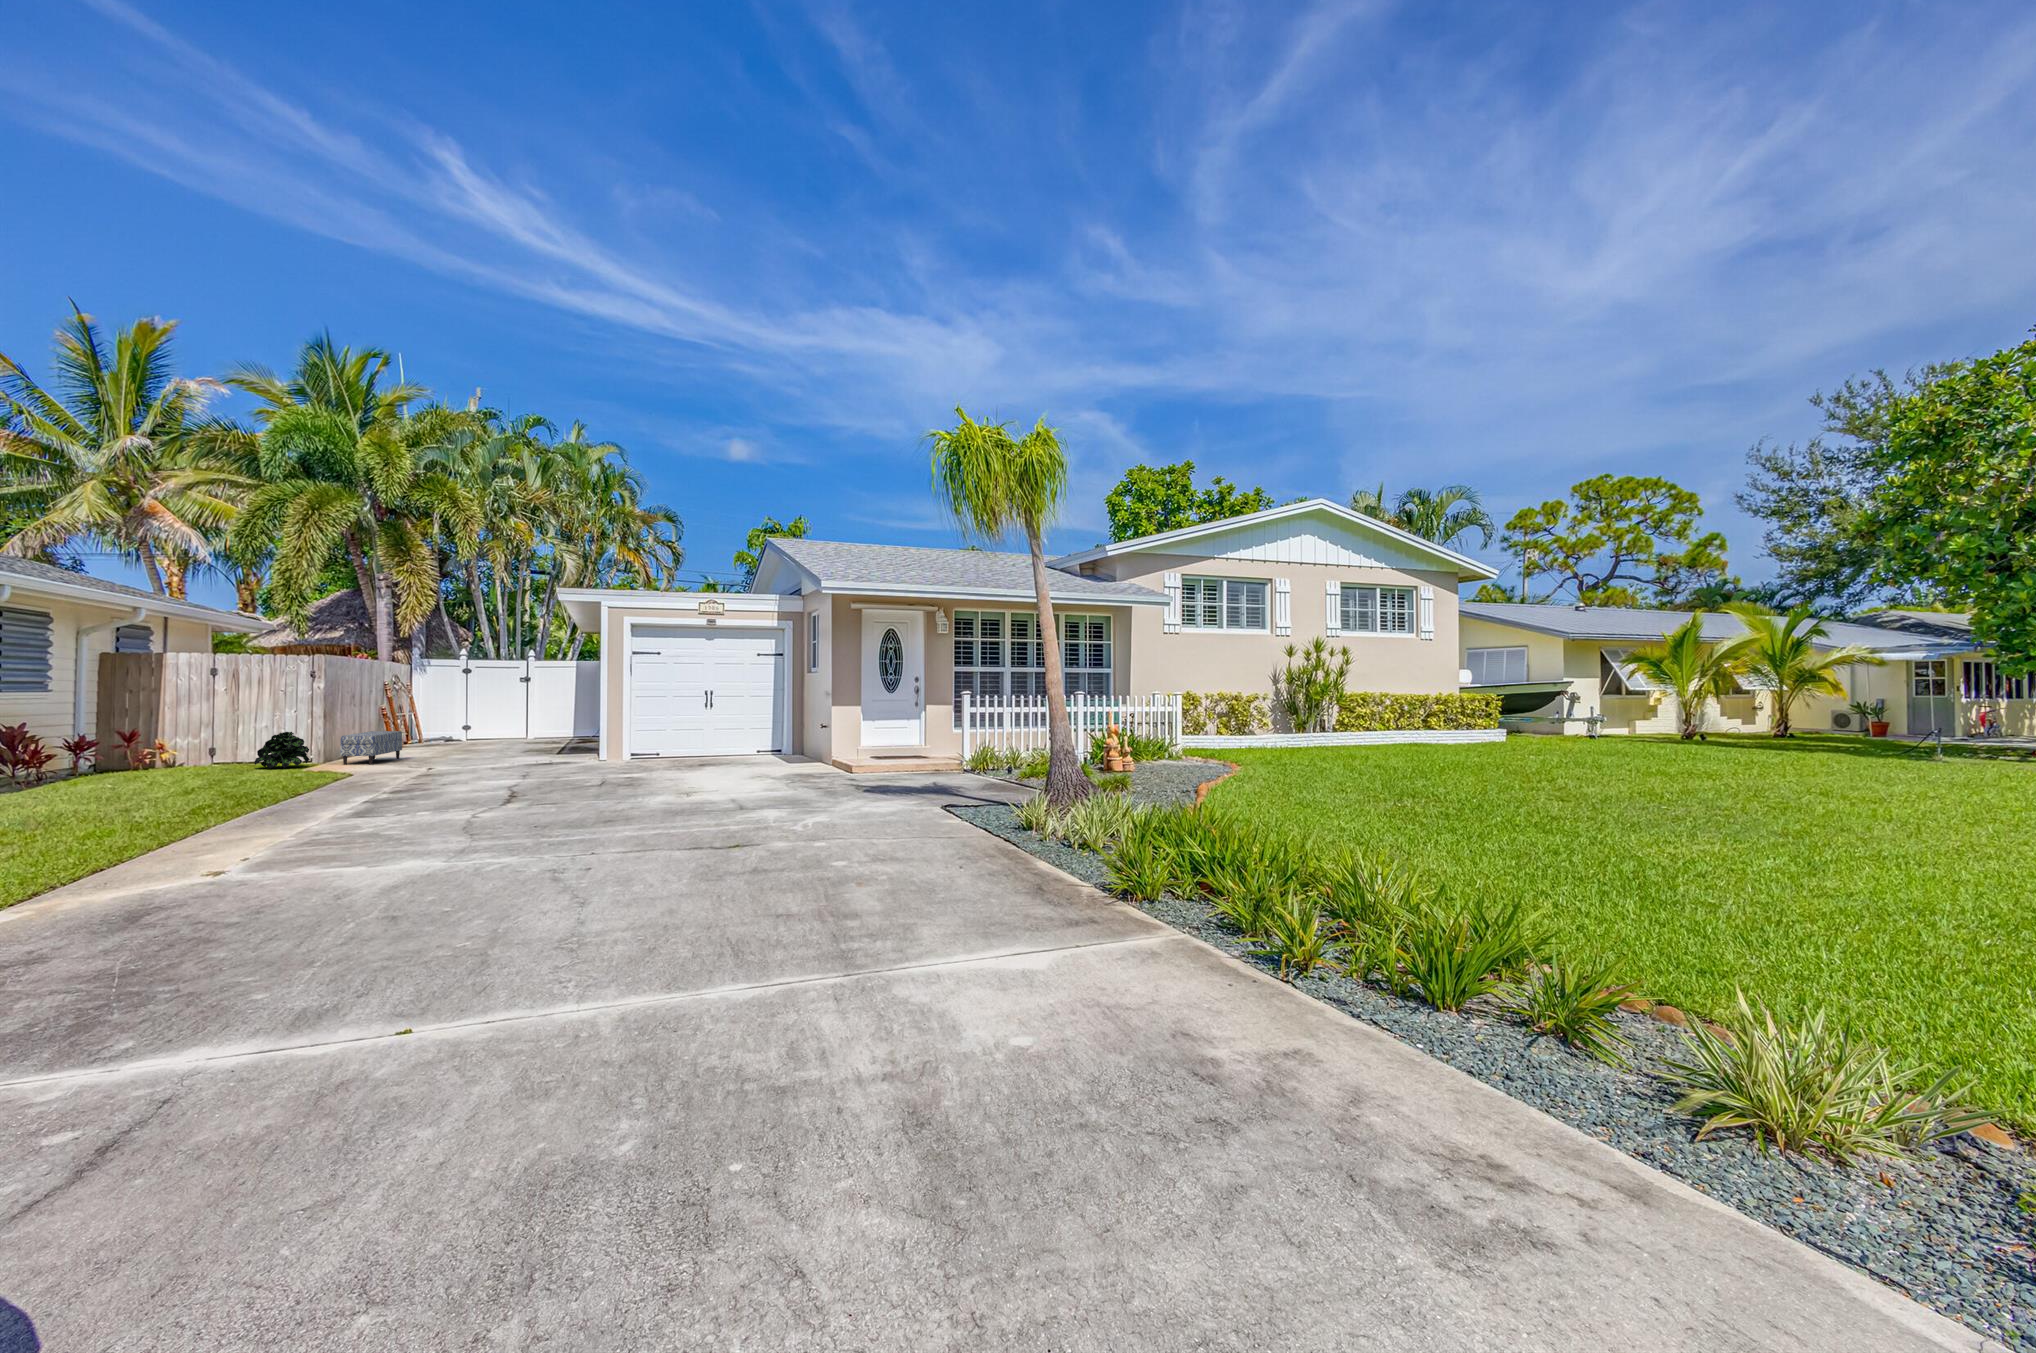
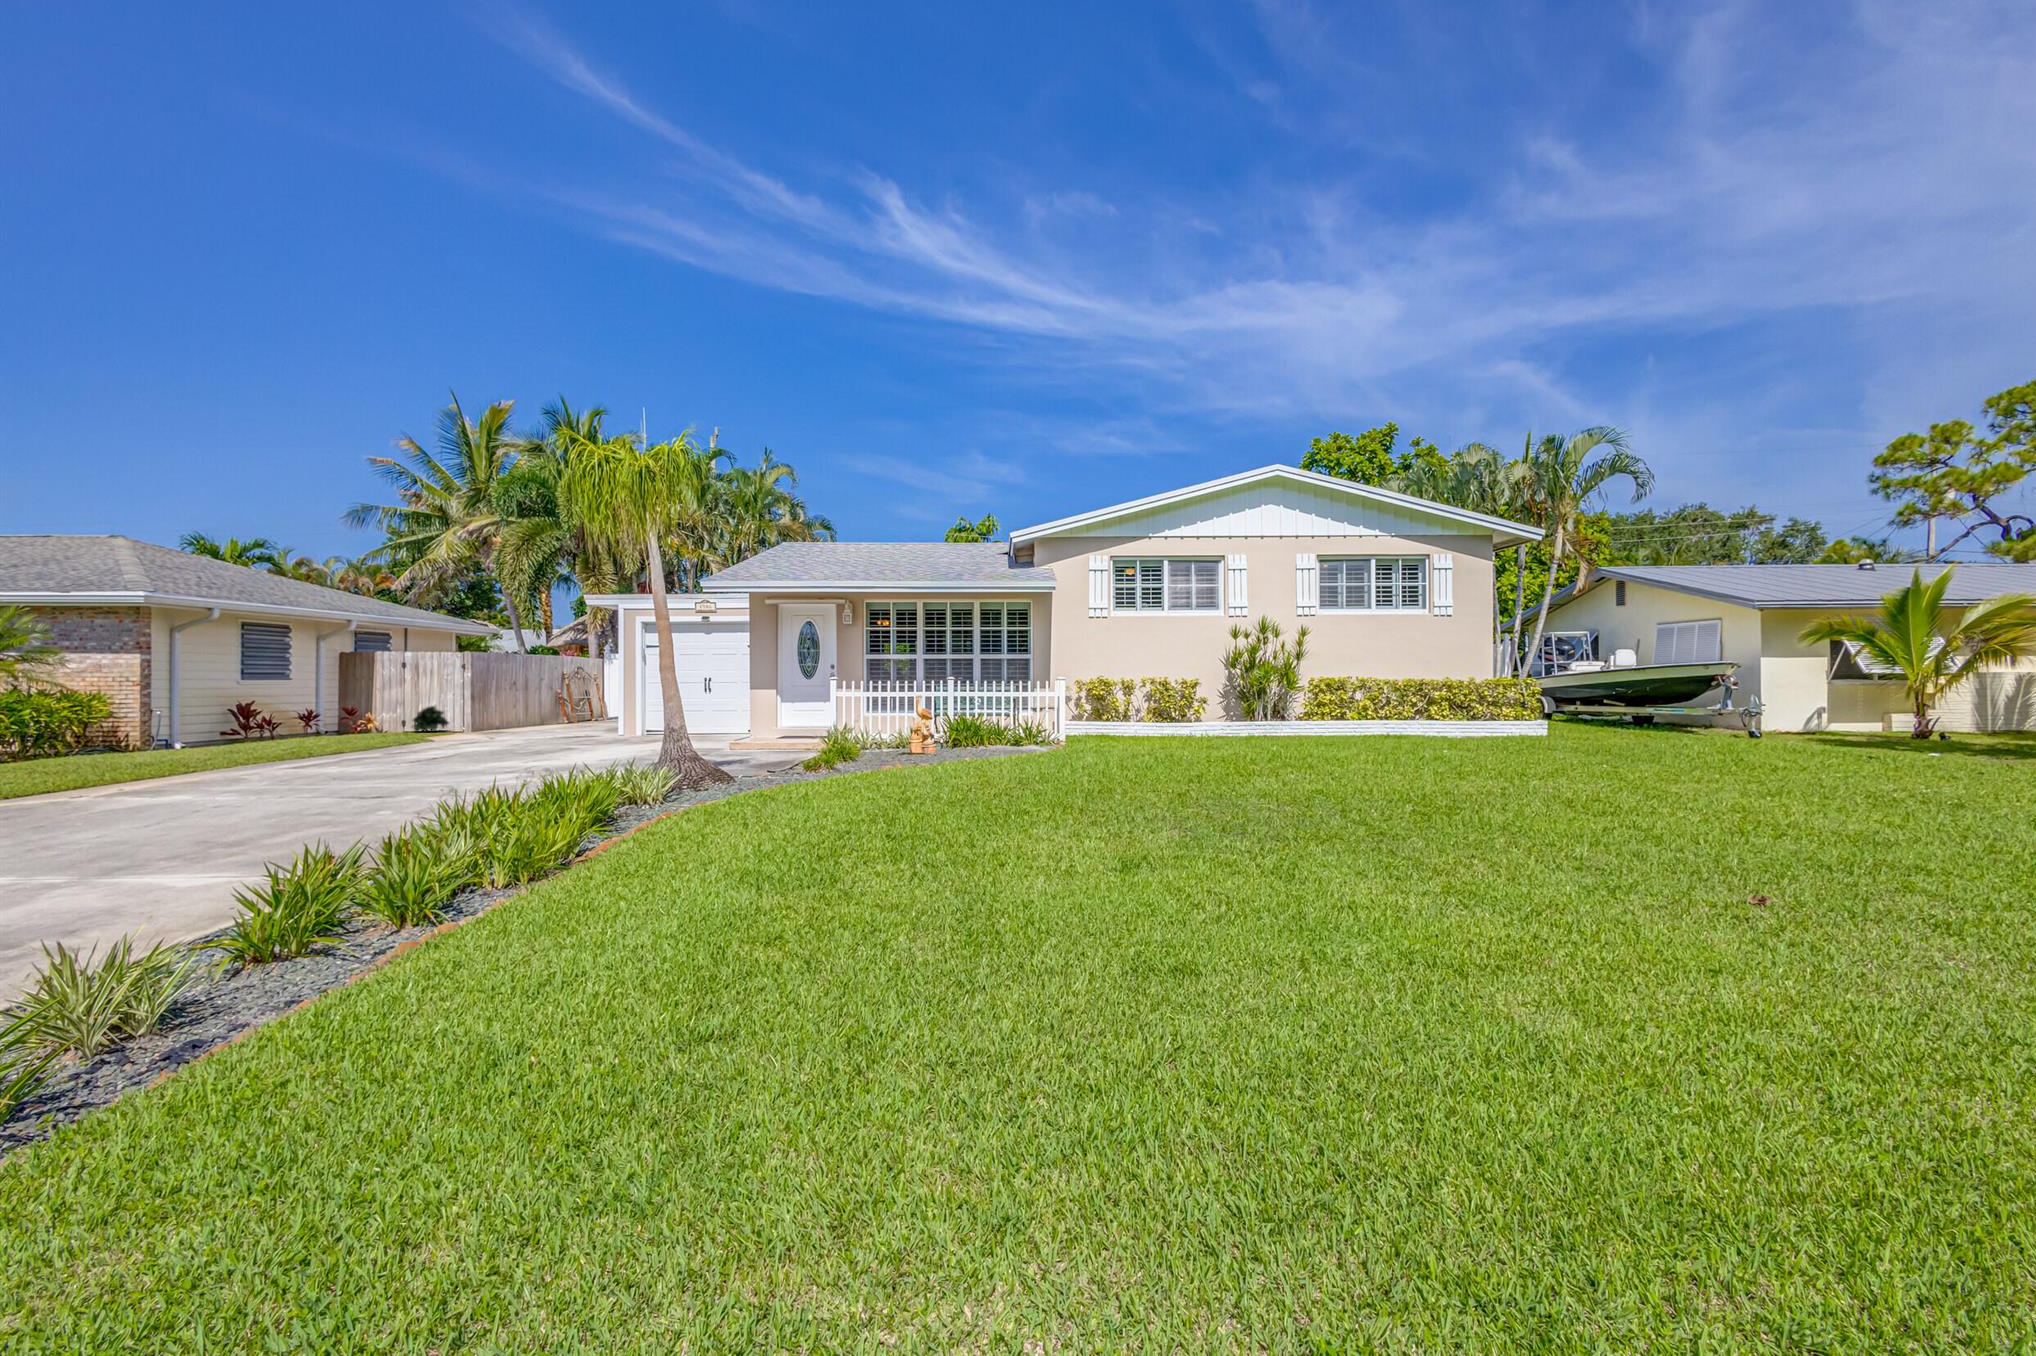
bench: present [340,731,402,765] -> none [470,707,524,732]

